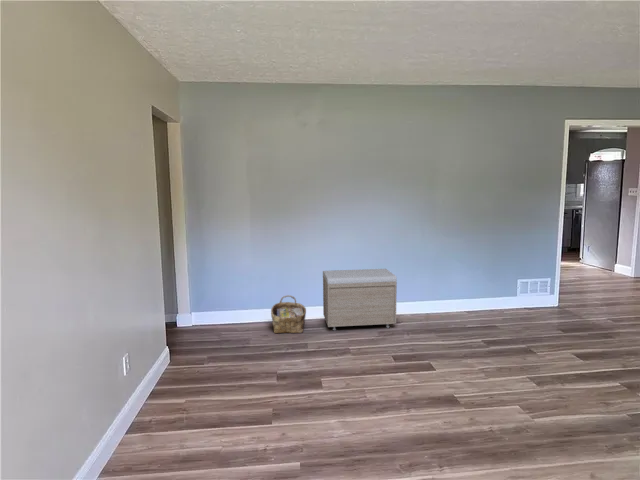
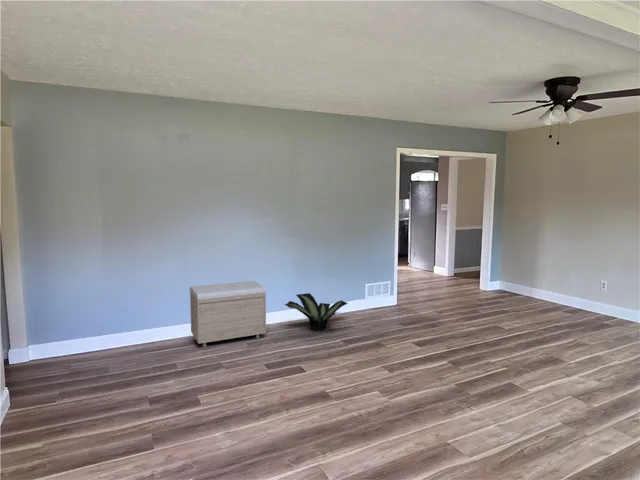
potted plant: none [416,285,492,328] -> present [285,293,348,331]
woven basket: present [271,295,306,333] -> none [133,315,173,357]

